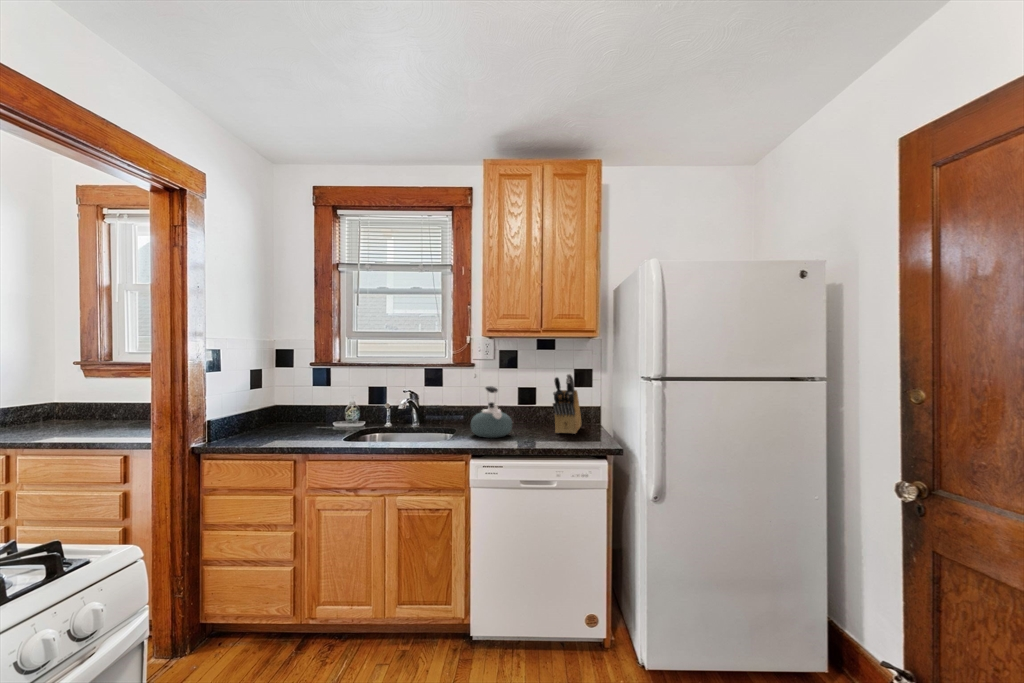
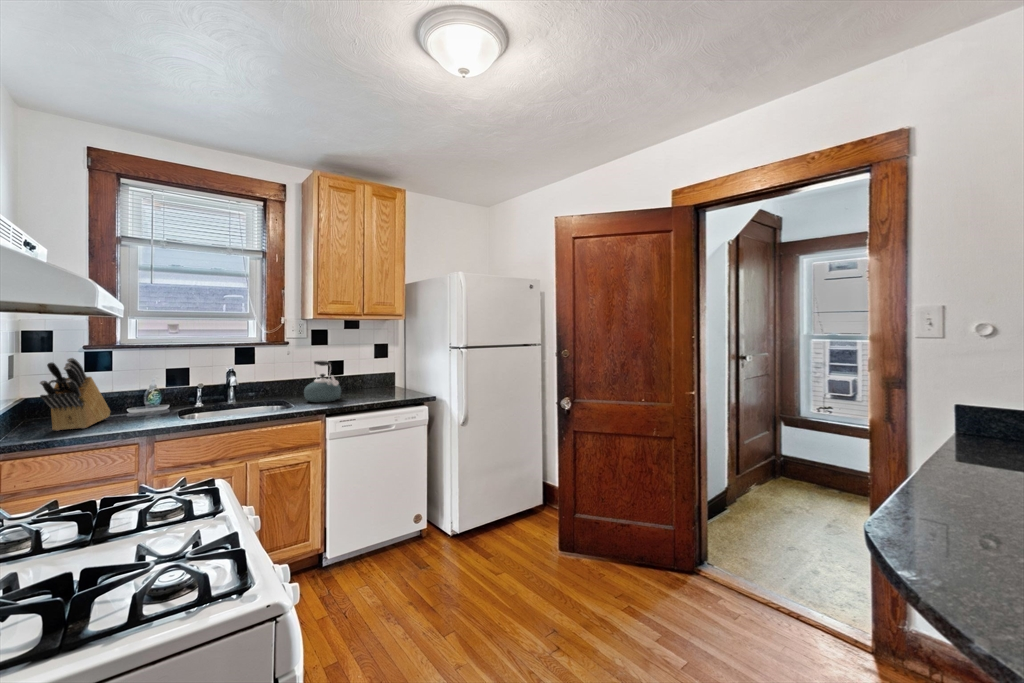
knife block: present [553,374,581,434] -> present [40,358,110,431]

